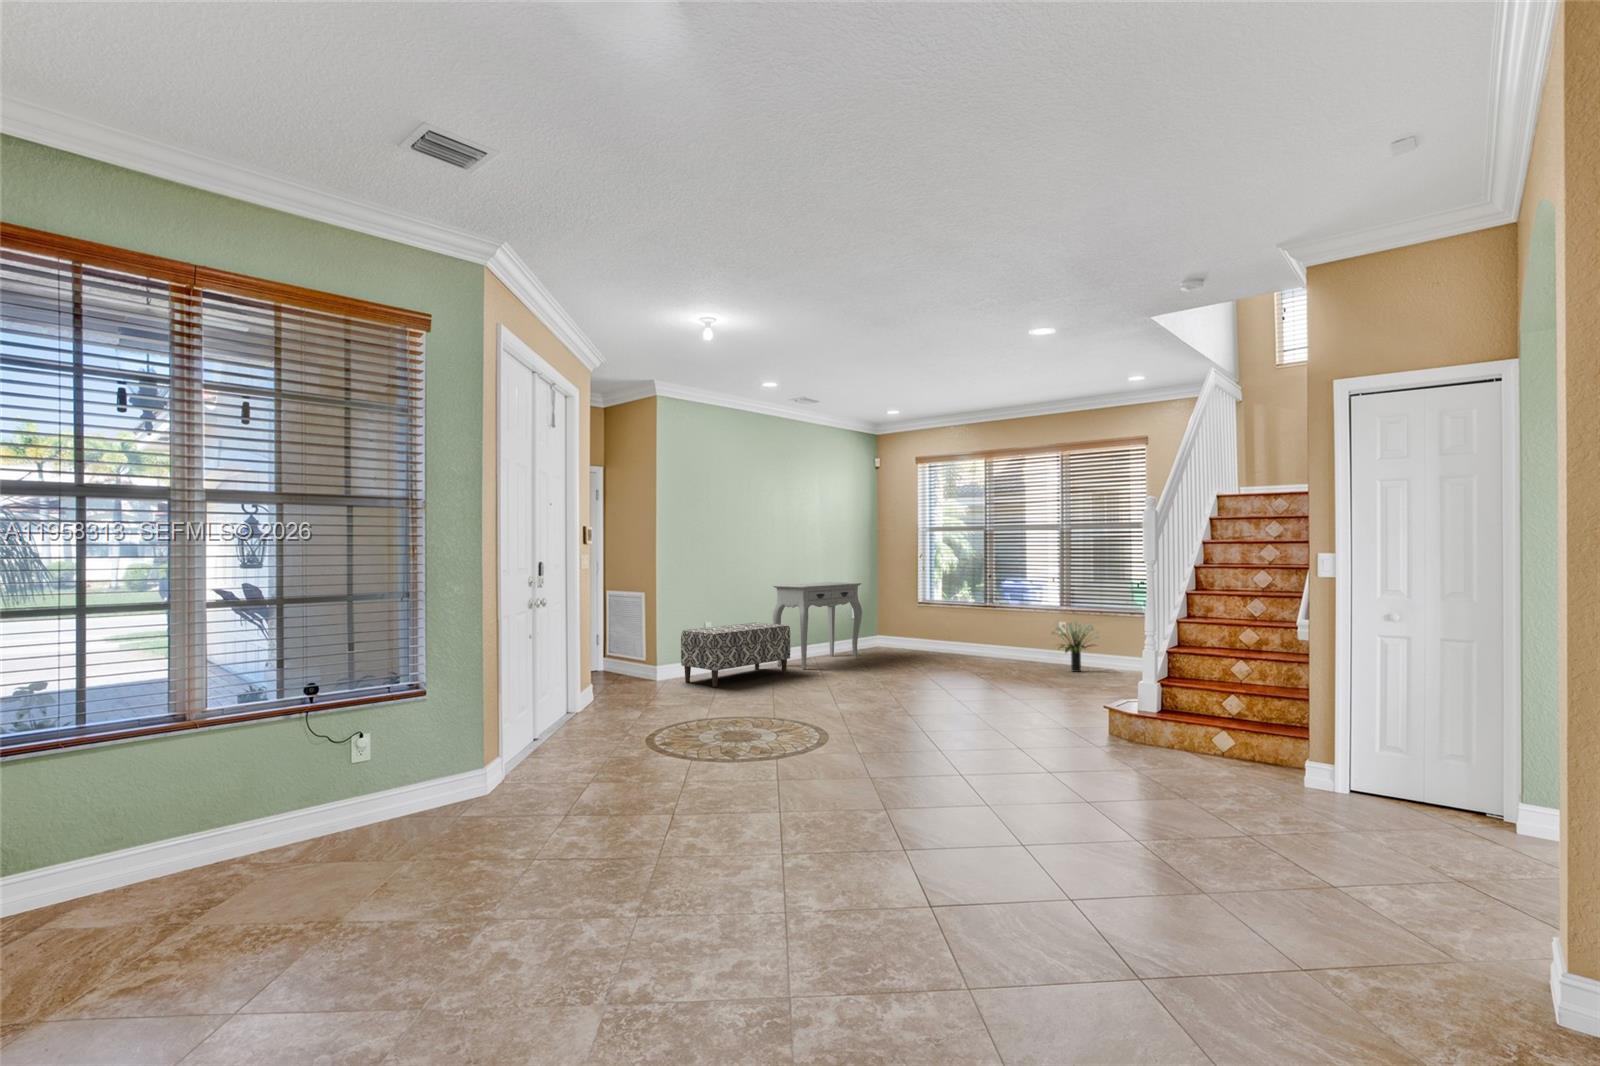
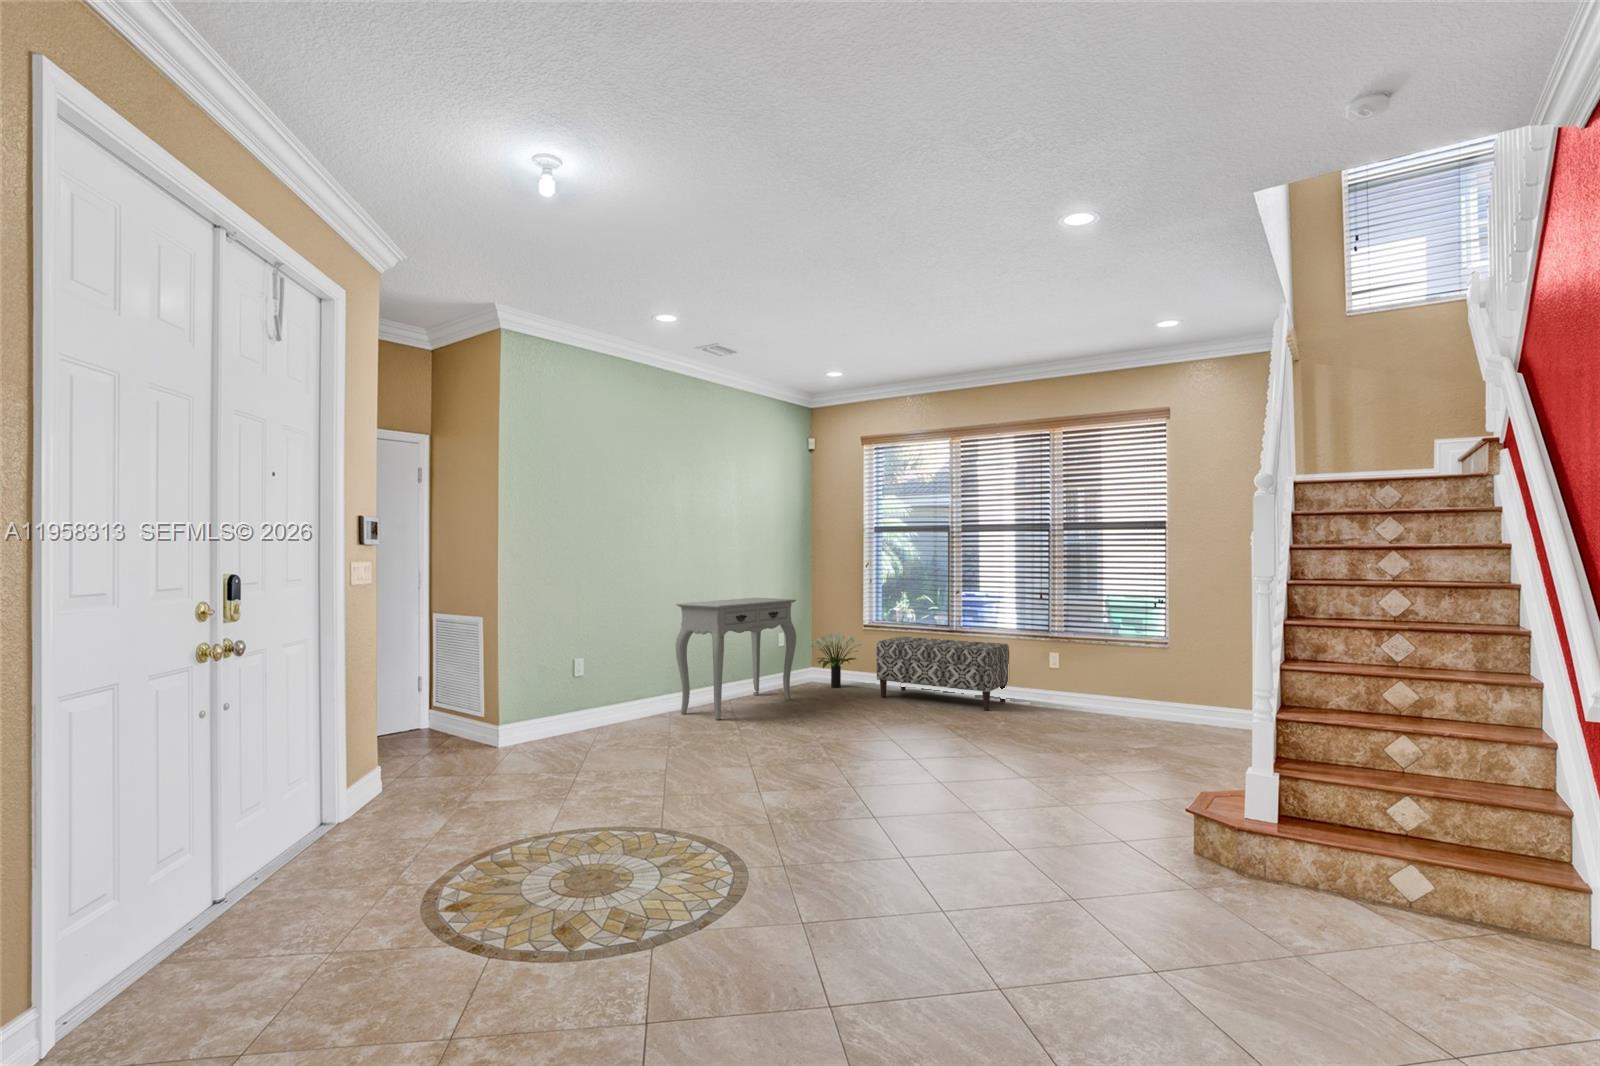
potted plant: present [1052,621,1099,672] -> present [811,632,861,688]
bench: present [681,622,790,687] -> present [876,637,1009,710]

